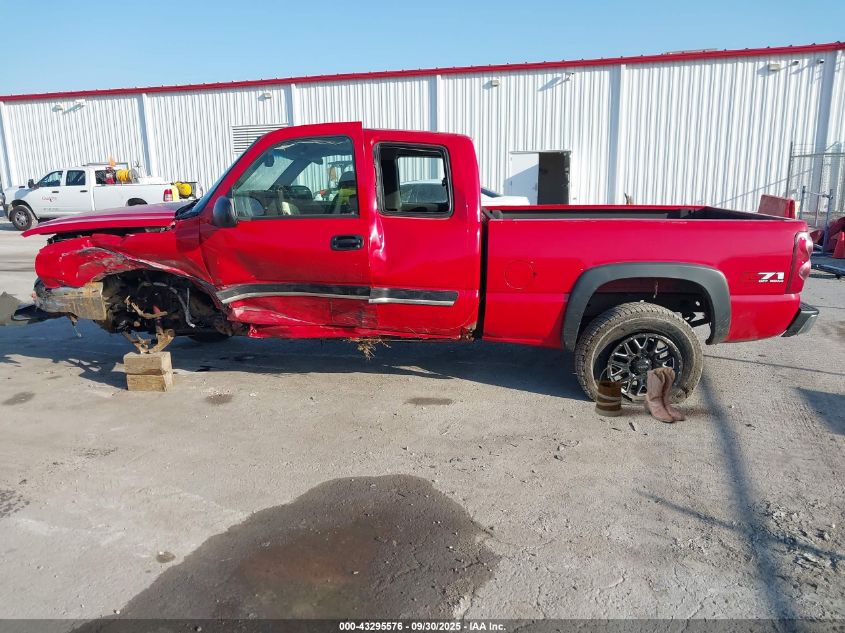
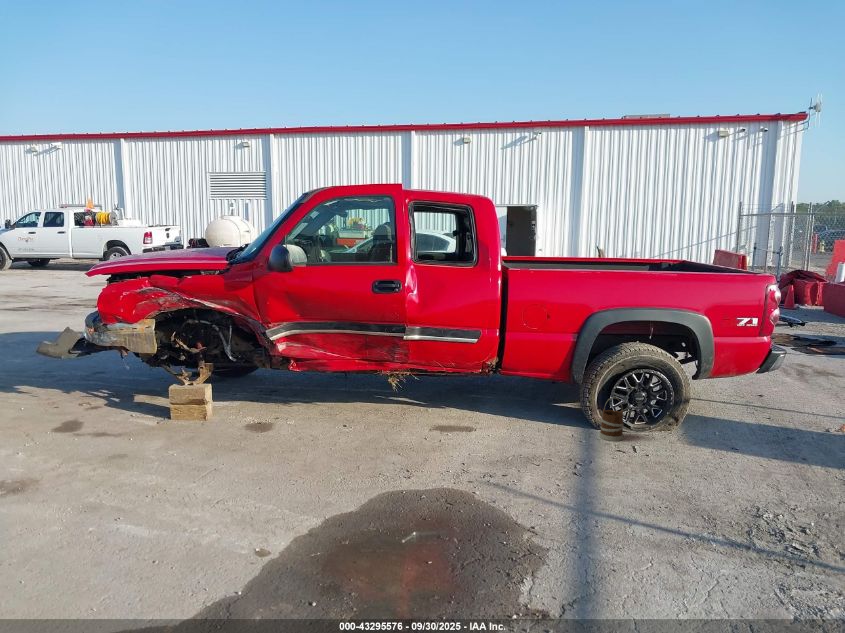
boots: present [644,367,684,422] -> none [641,398,677,445]

